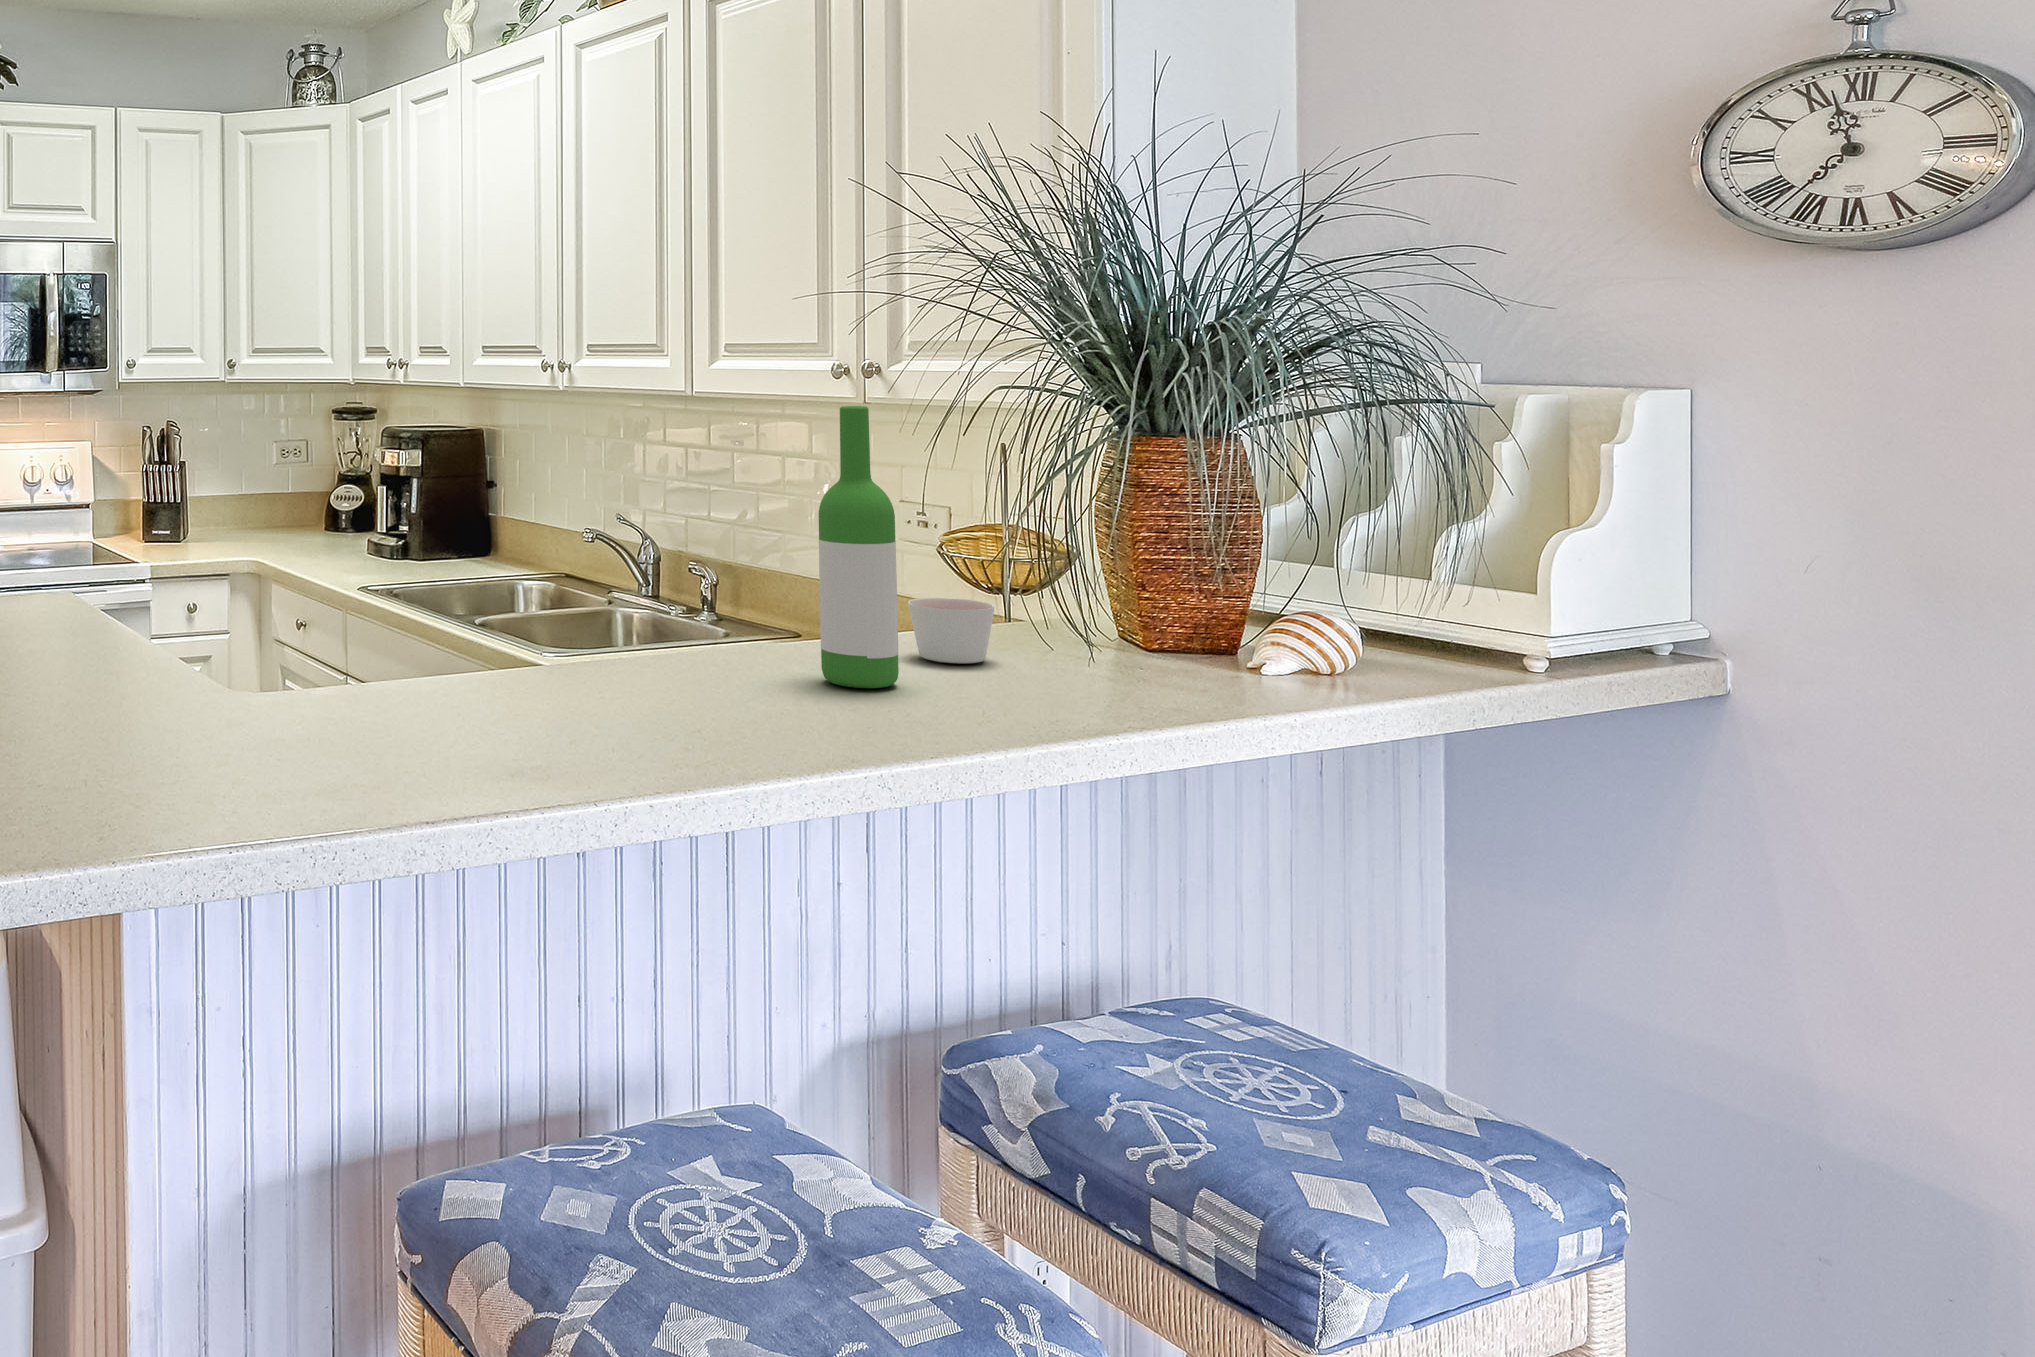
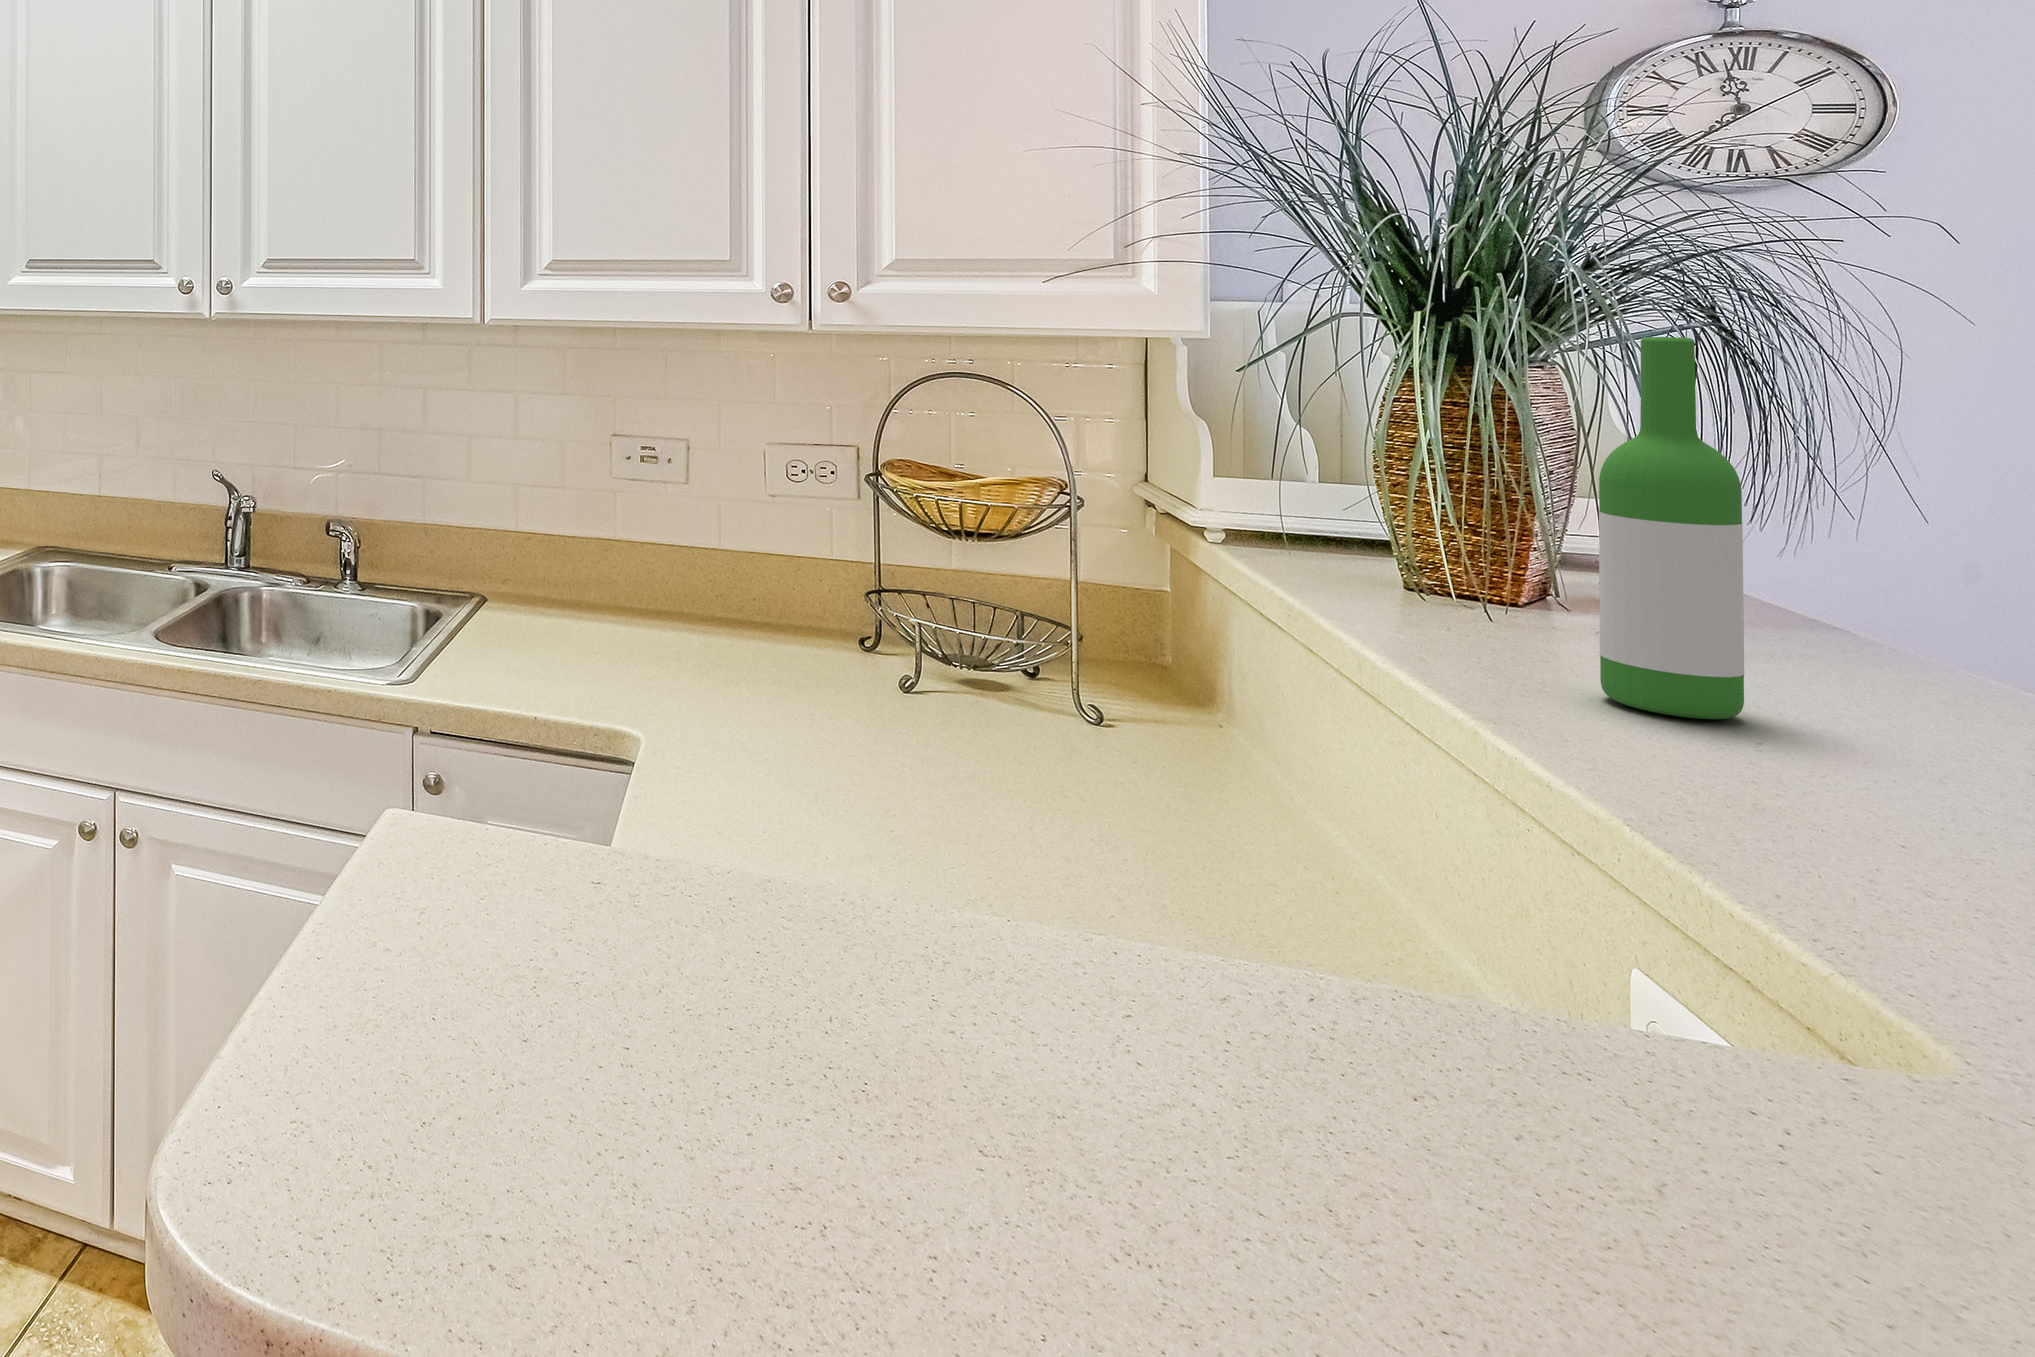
candle: present [908,598,995,663] -> none [1413,566,1548,651]

